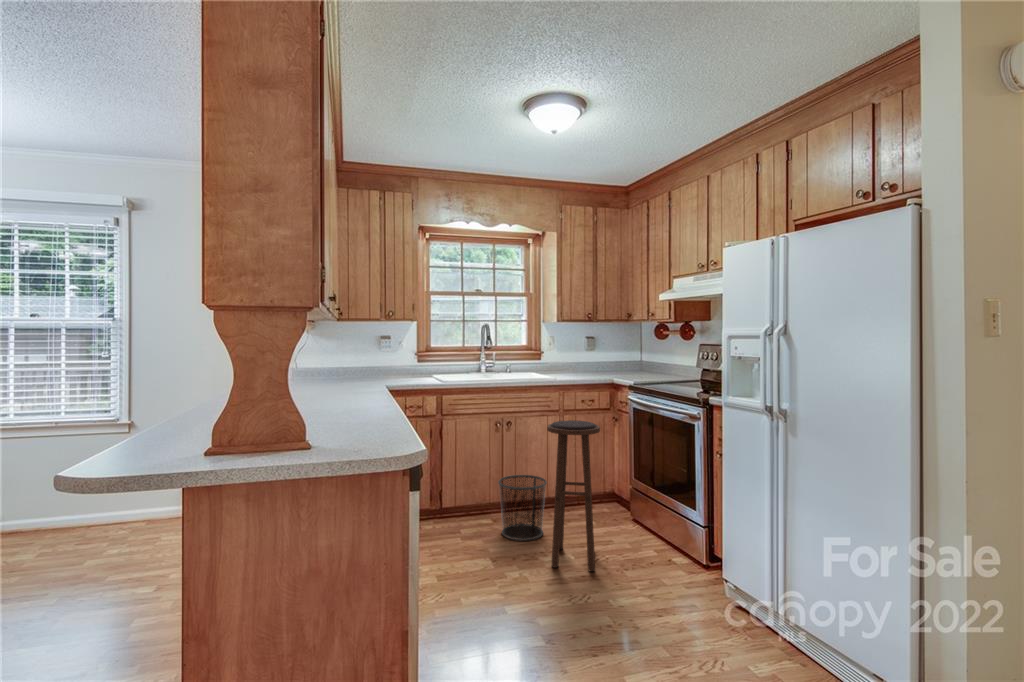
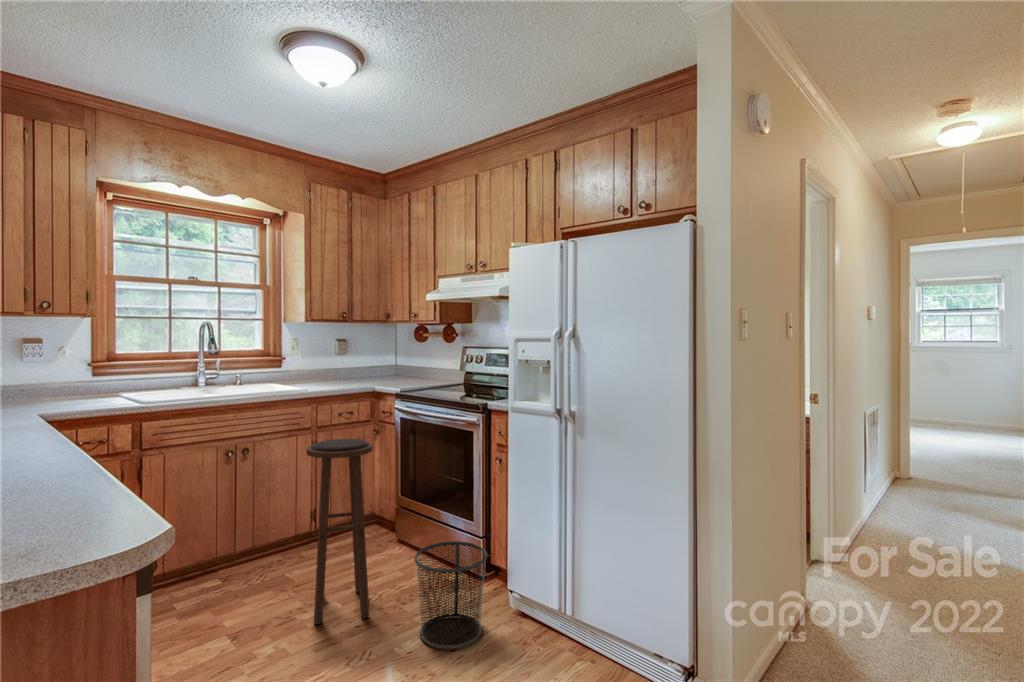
waste bin: present [498,475,547,541] -> present [414,541,487,649]

